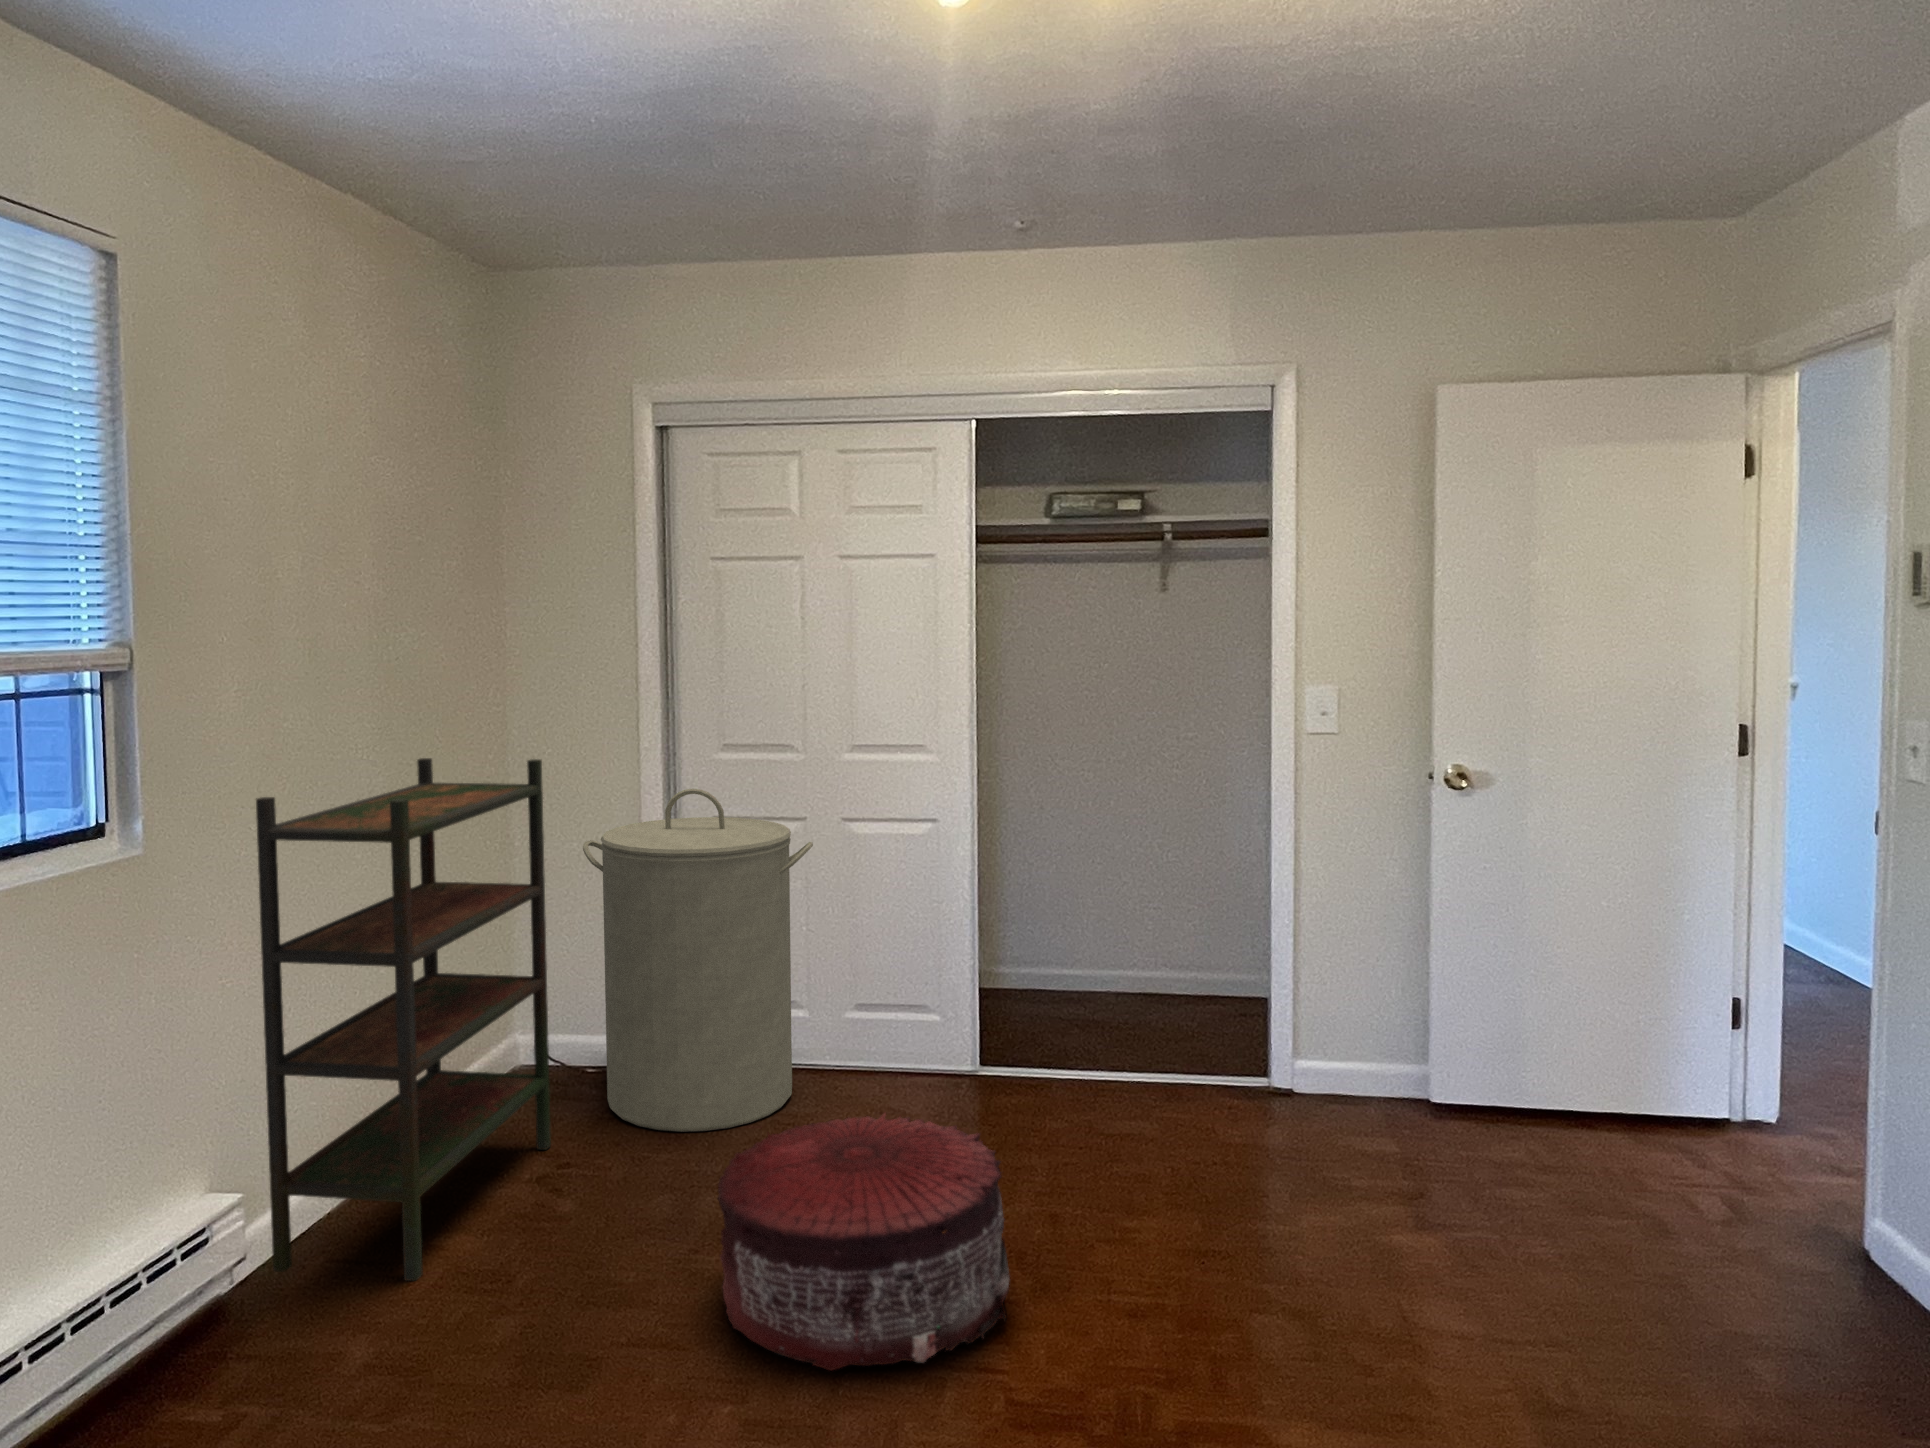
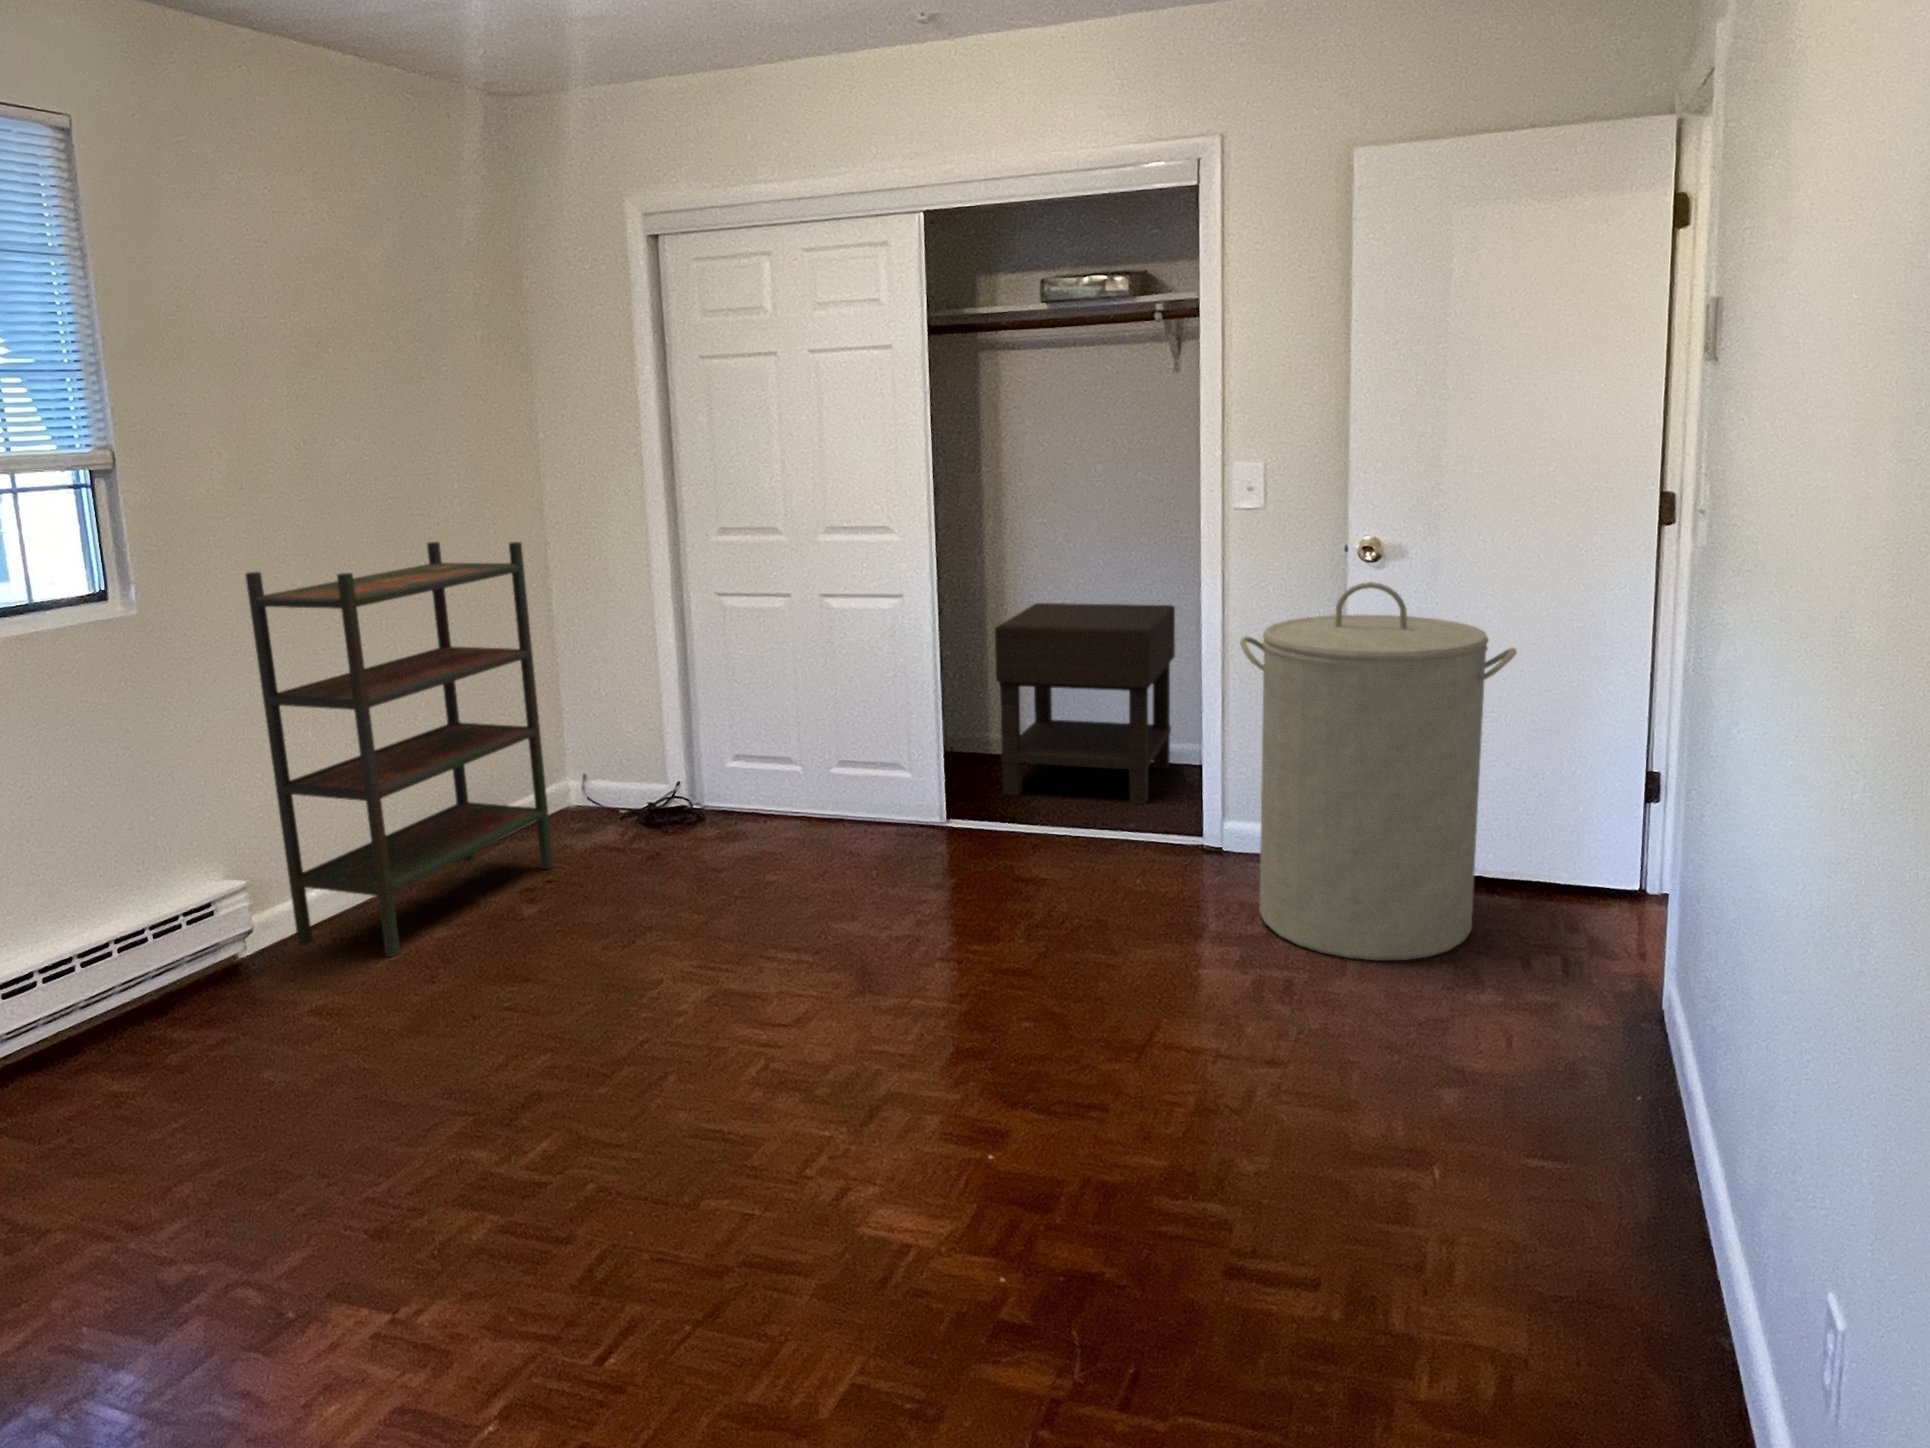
laundry hamper: present [583,789,813,1132] -> present [1240,582,1517,960]
nightstand: none [1012,823,1181,1041] -> present [995,603,1175,804]
pouf: present [718,1114,1010,1371] -> none [586,843,836,1040]

